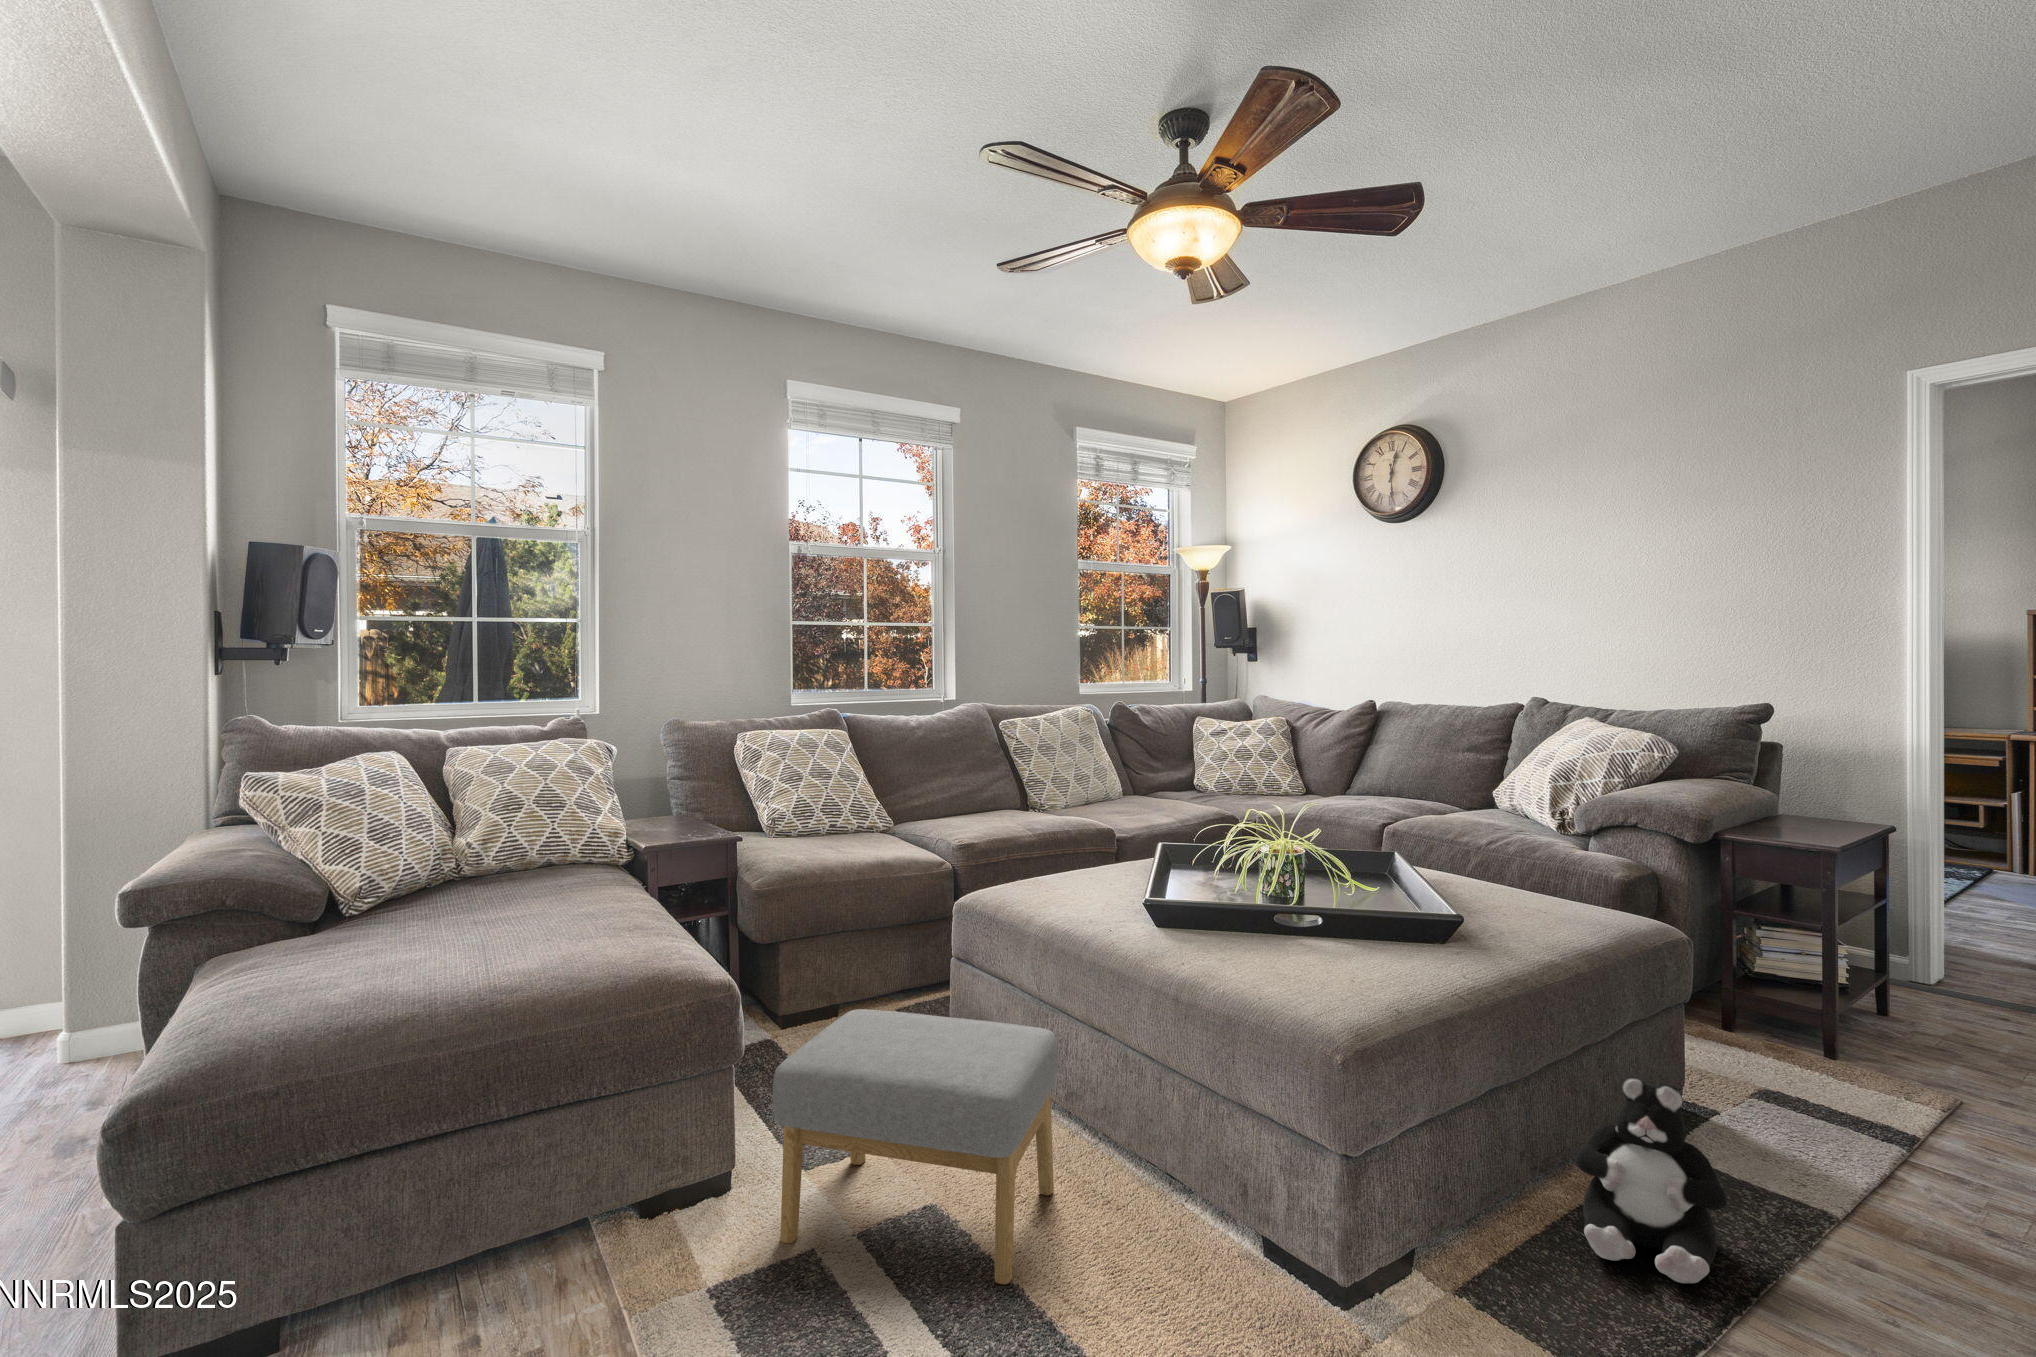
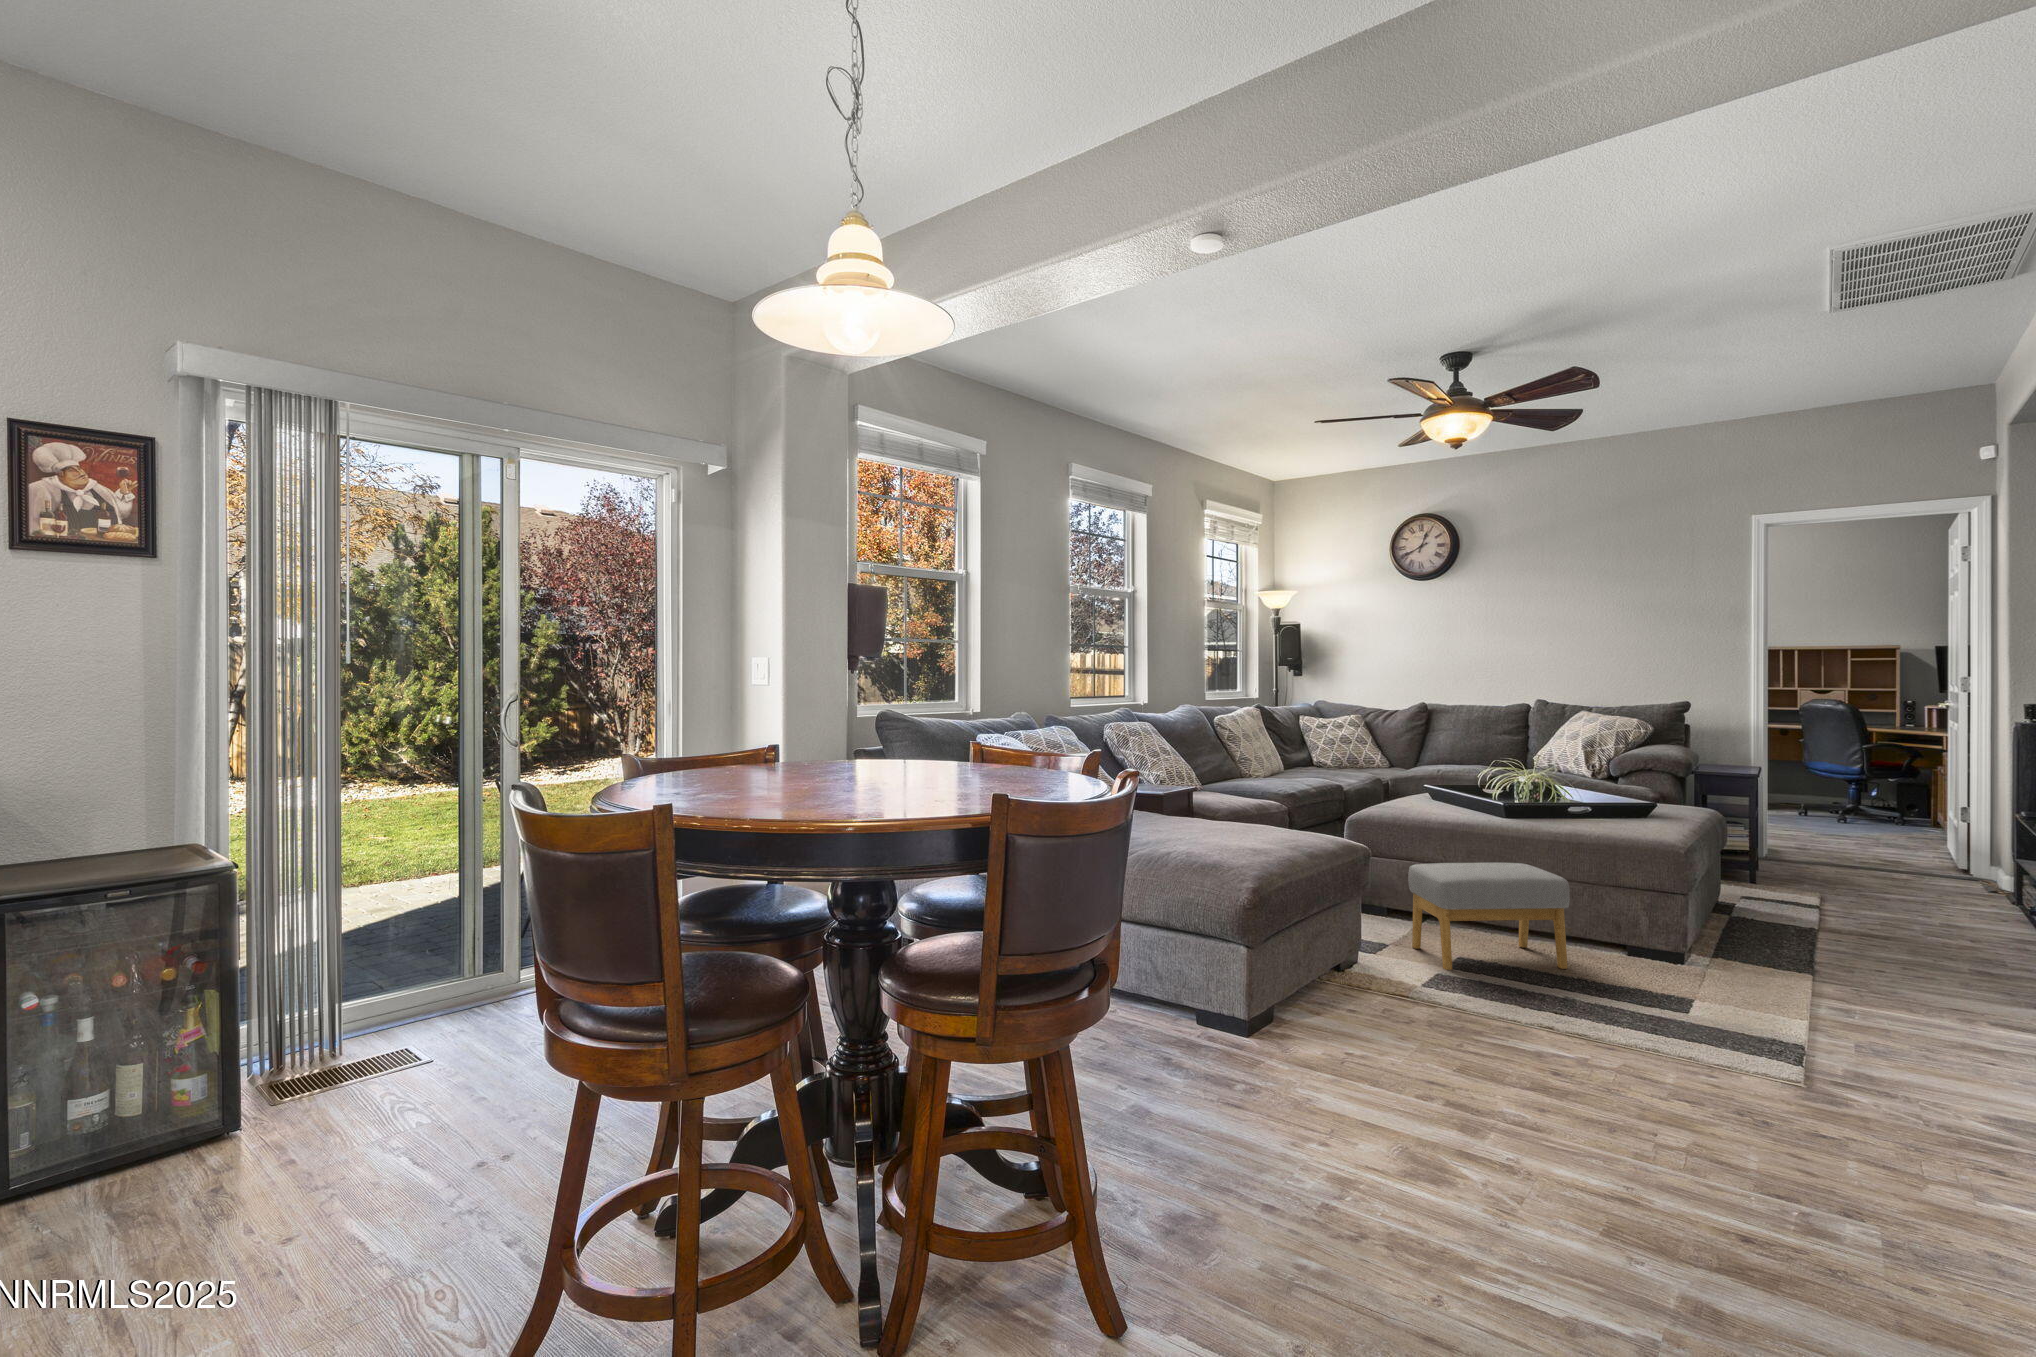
plush toy: present [1575,1077,1727,1284] -> none [1738,864,1815,942]

